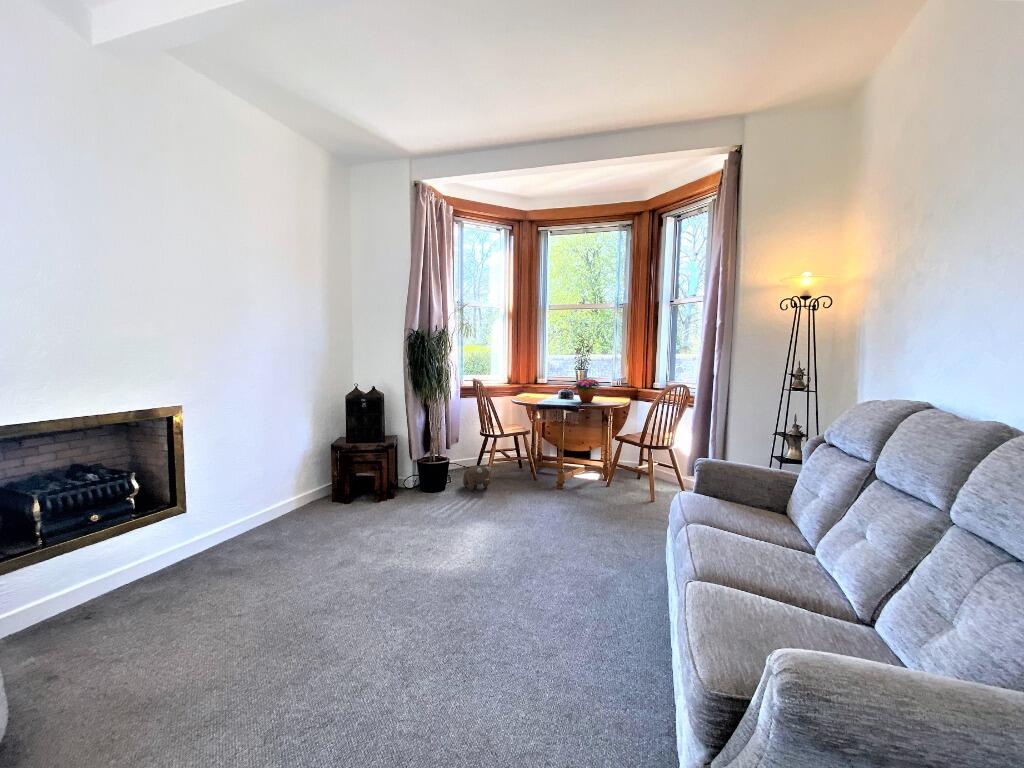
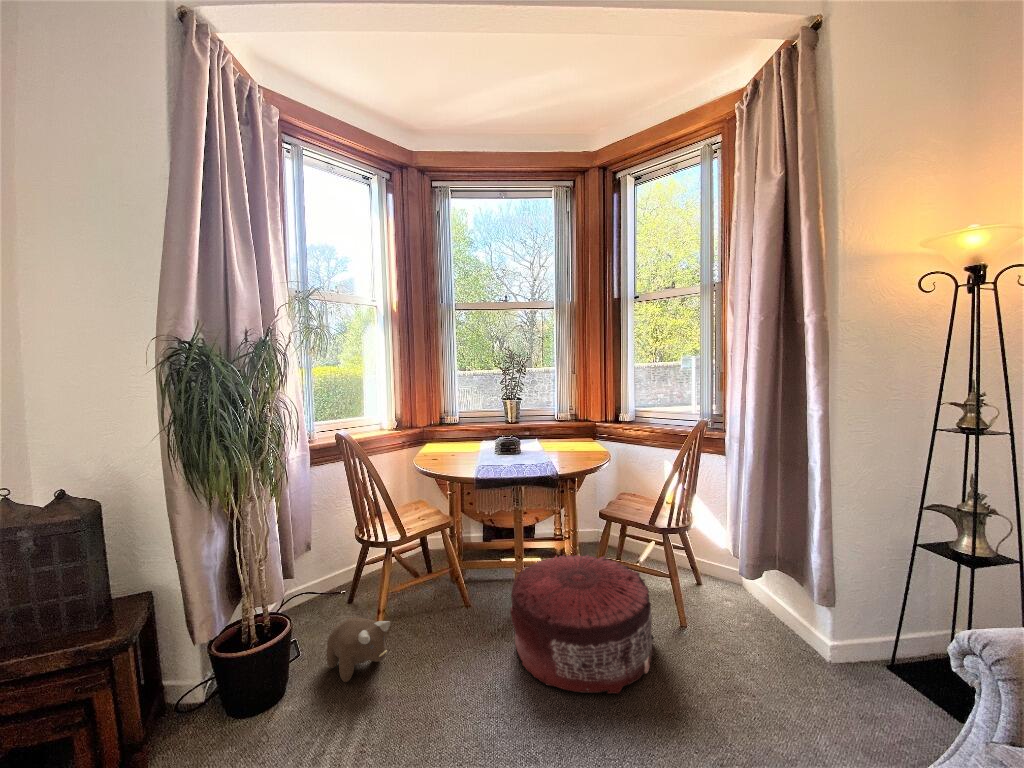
flower arrangement: present [572,378,601,402] -> none [510,418,568,459]
pouf: none [550,455,629,509] -> present [510,555,654,694]

